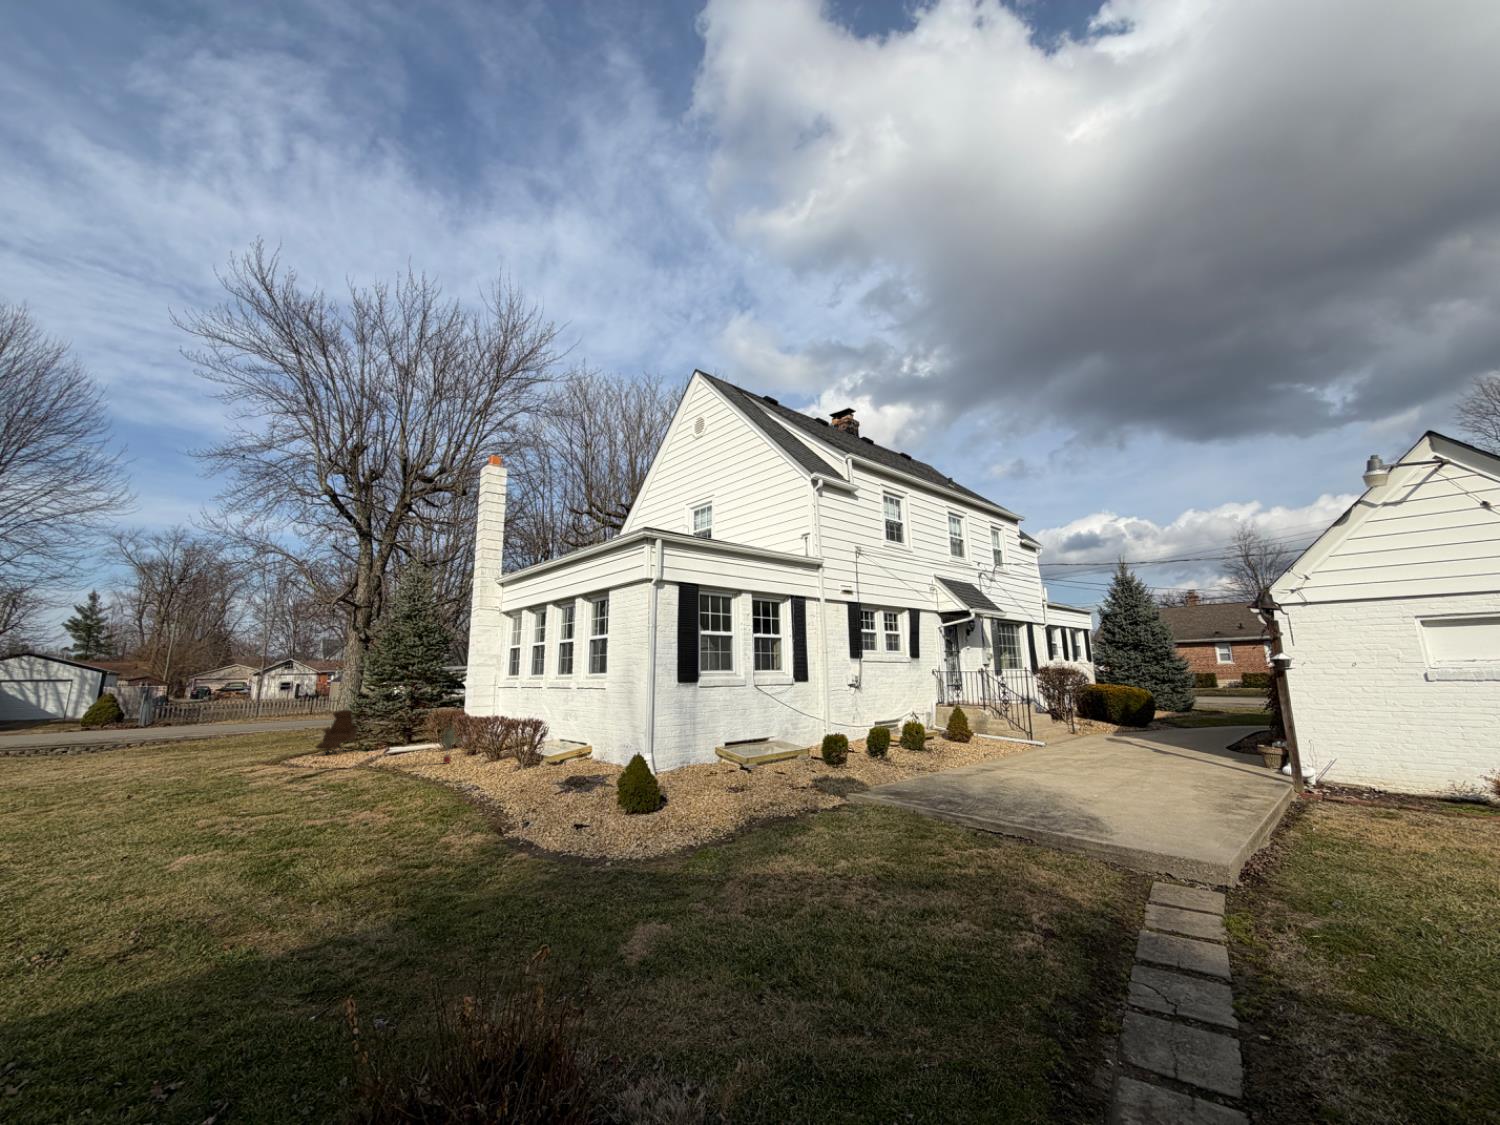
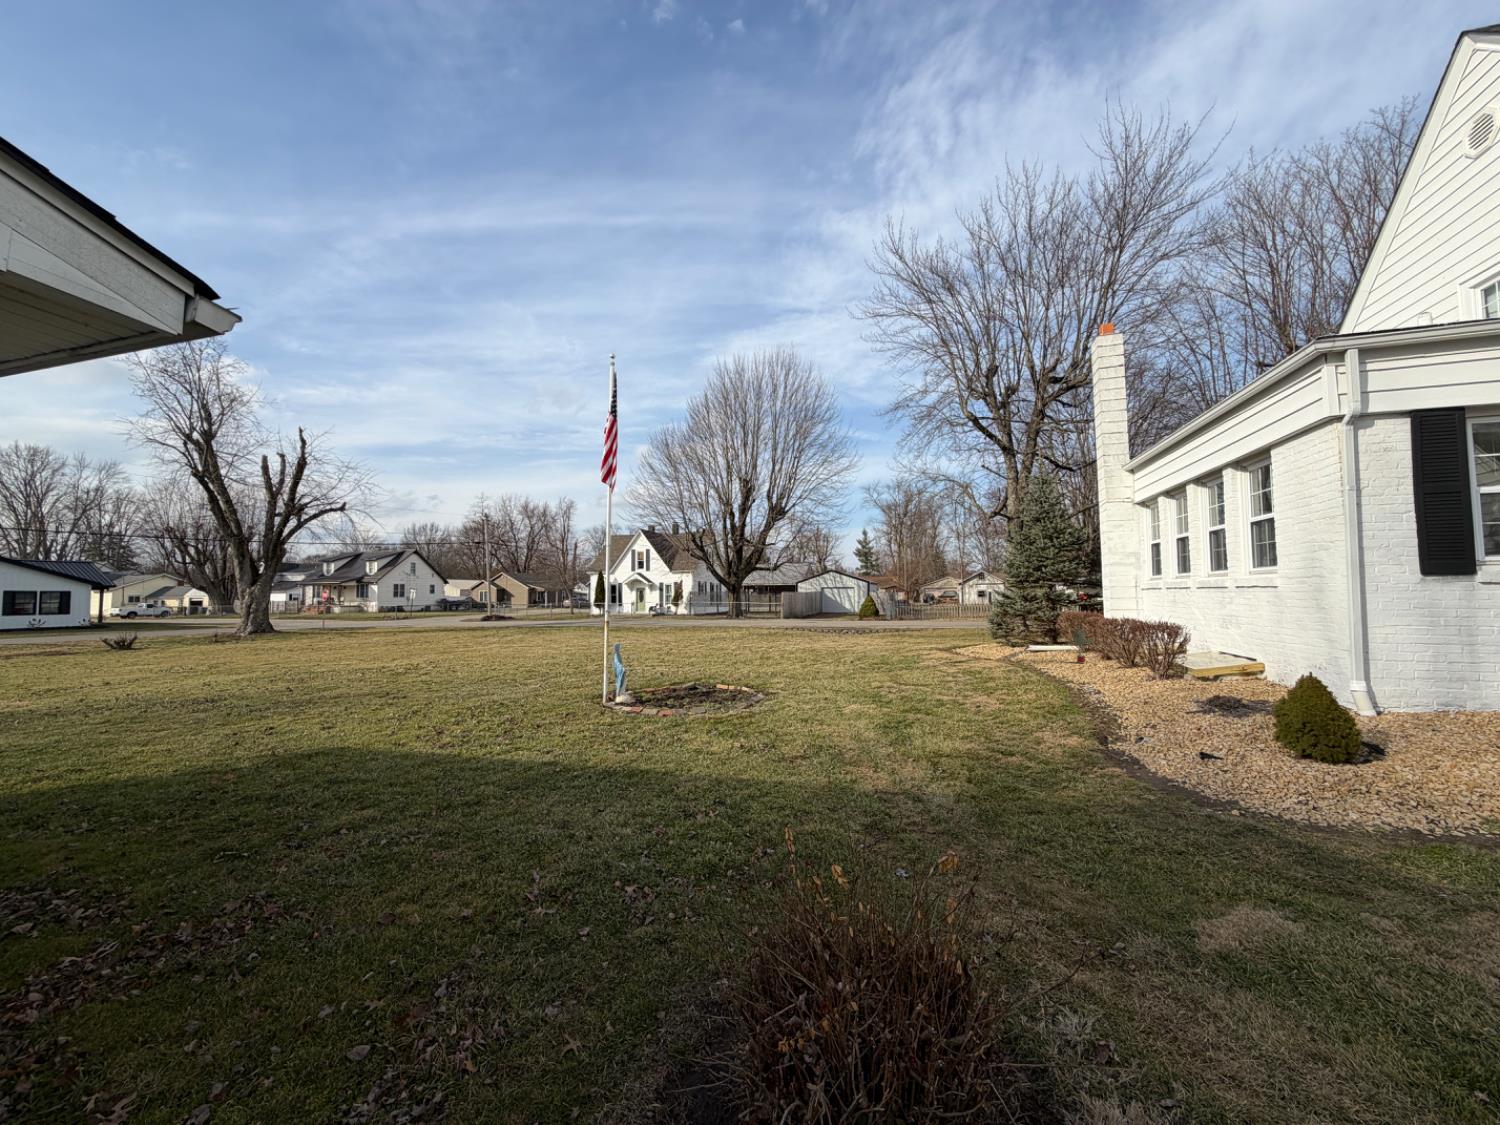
lounge chair: present [316,710,360,753] -> none [974,608,1009,646]

